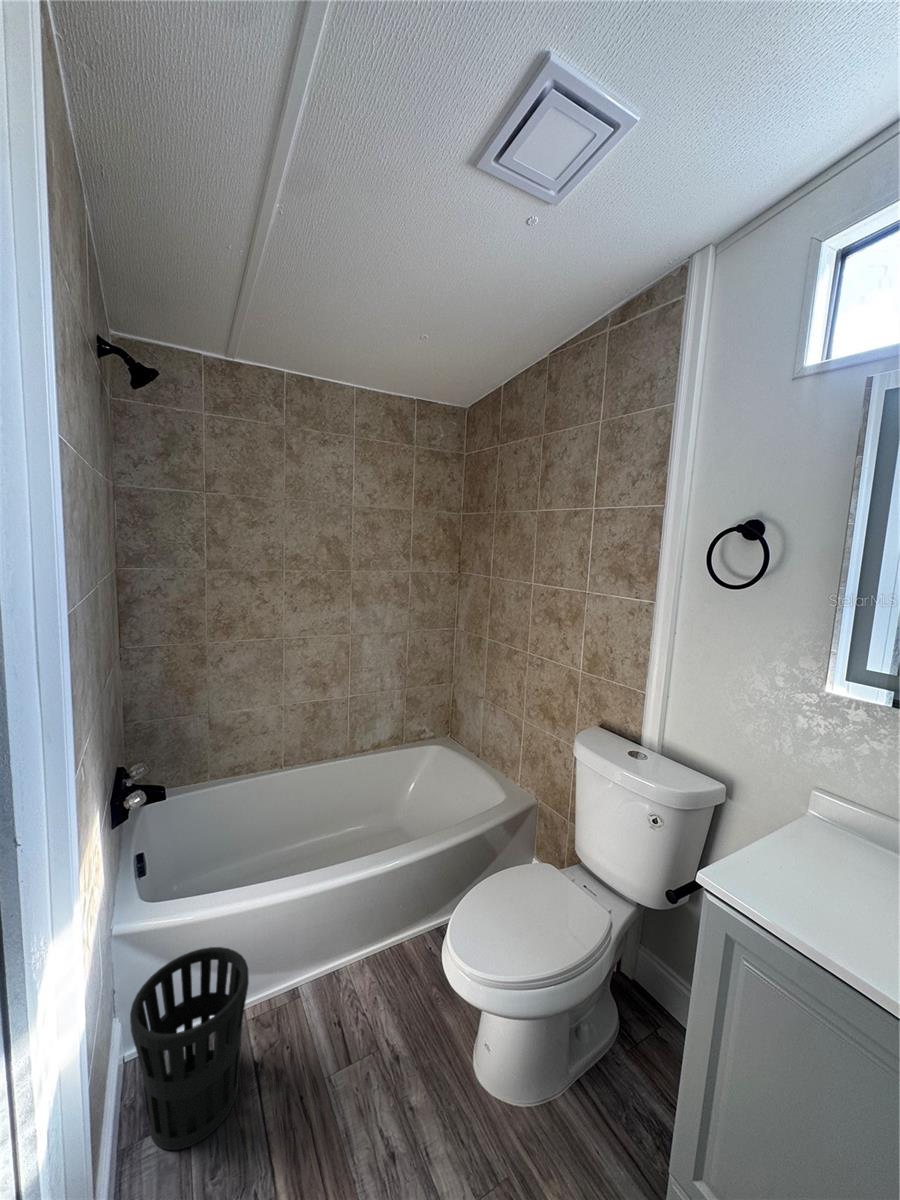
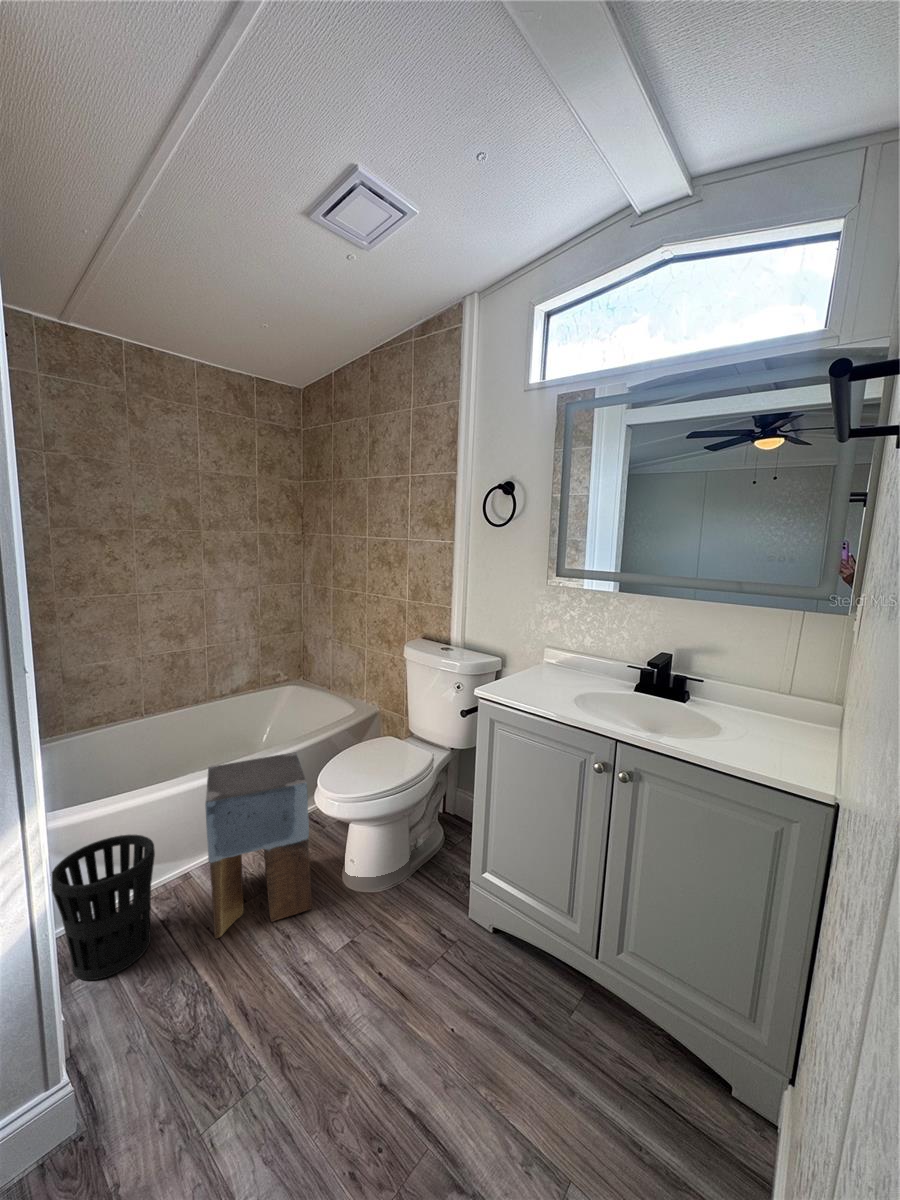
stool: none [303,868,431,1126] -> present [205,752,312,939]

